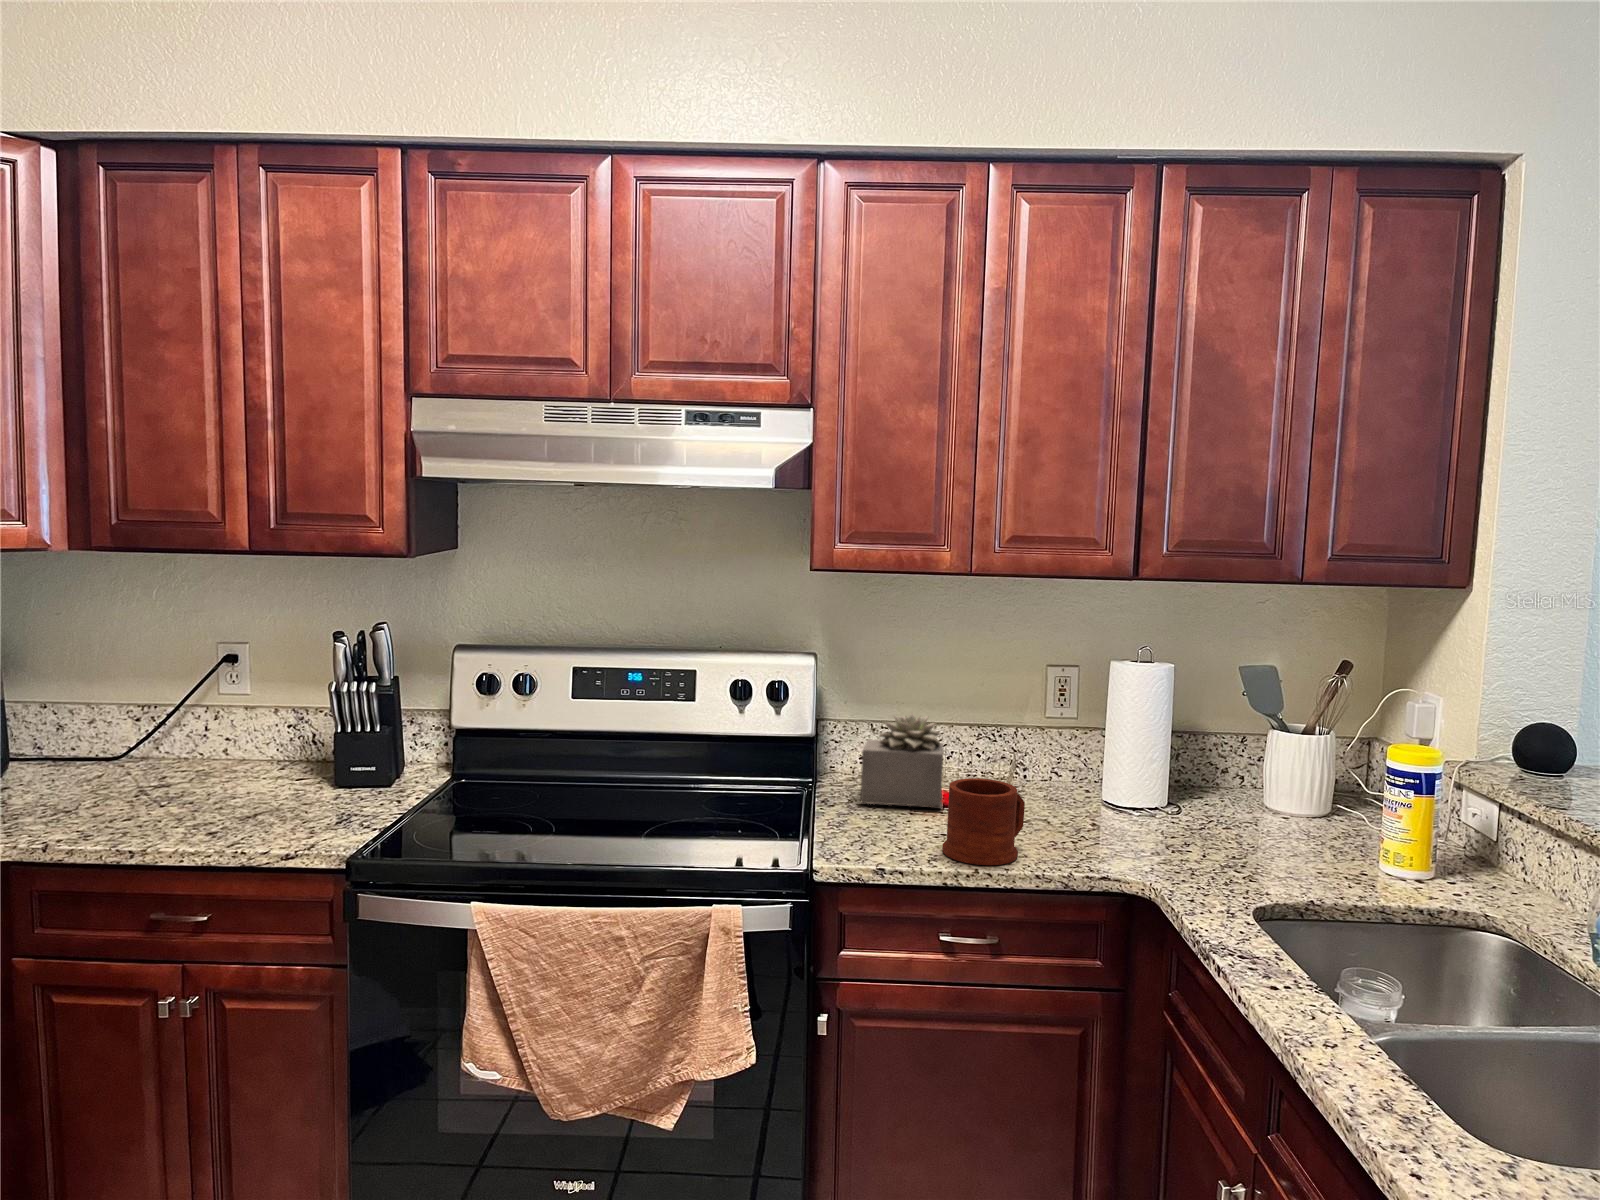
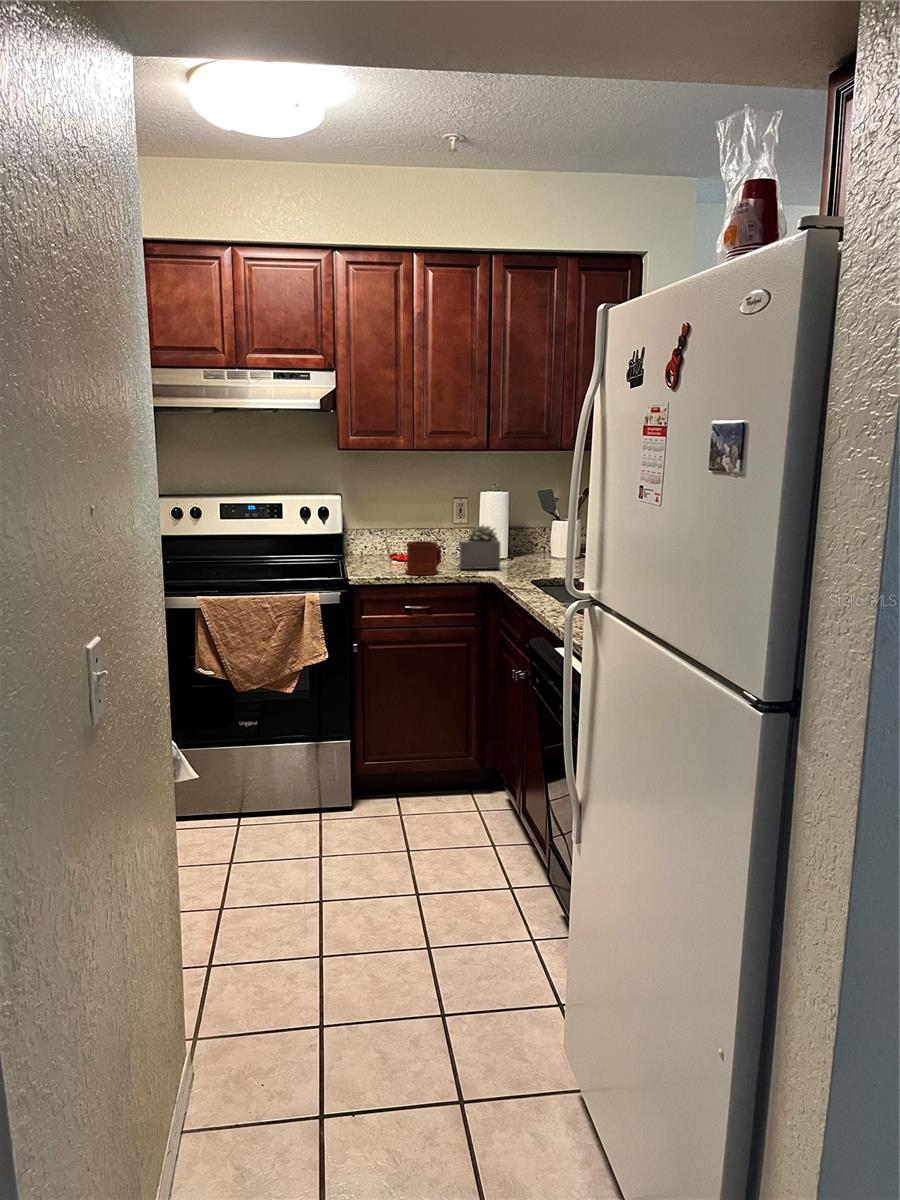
succulent plant: present [861,713,944,807] -> present [460,525,500,569]

